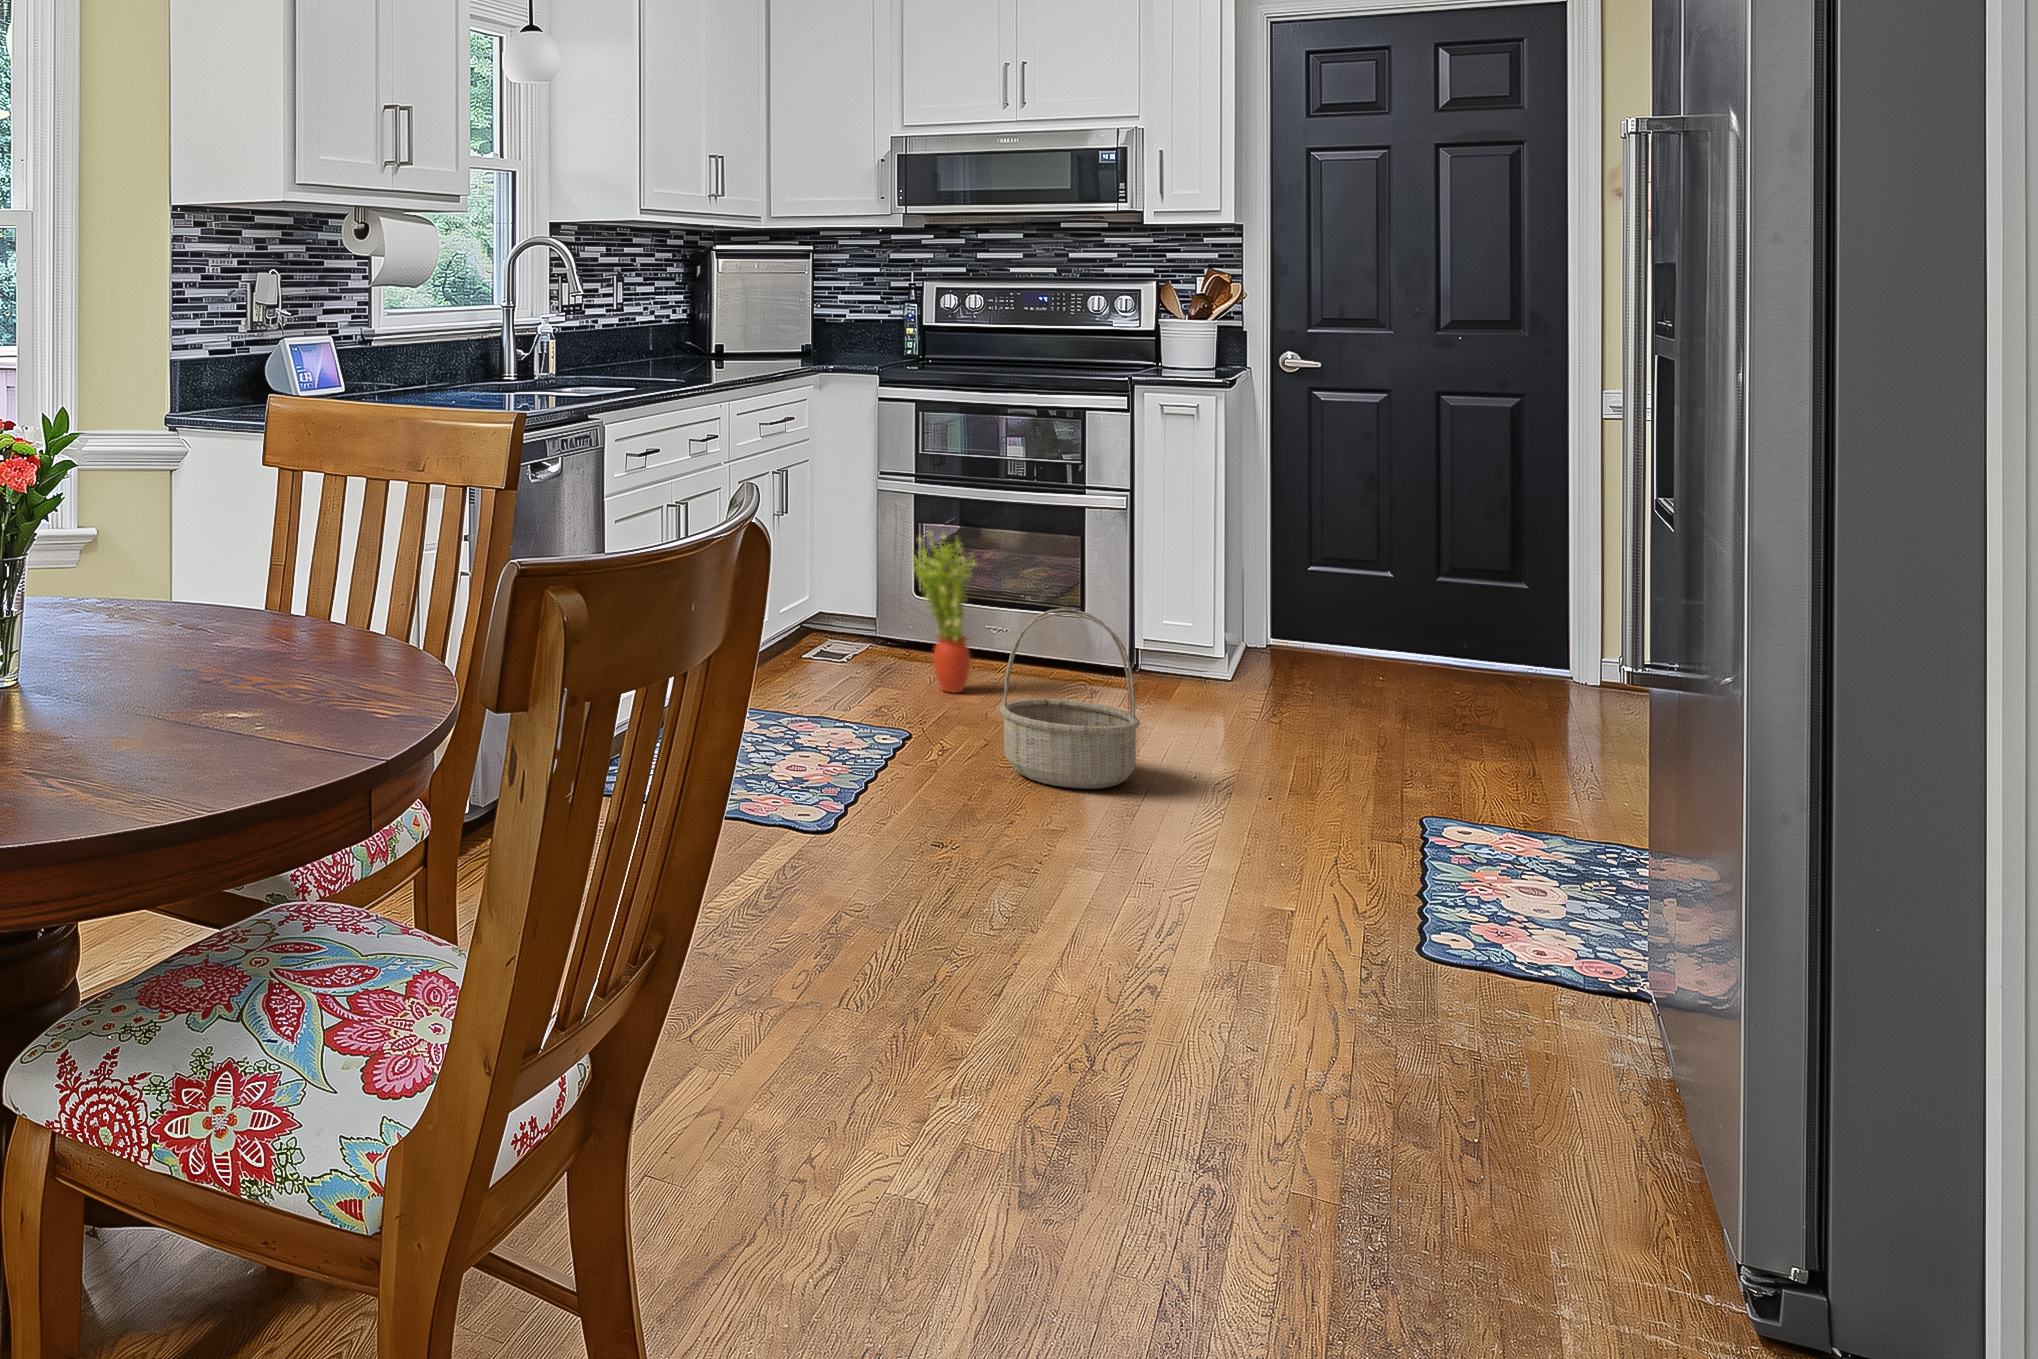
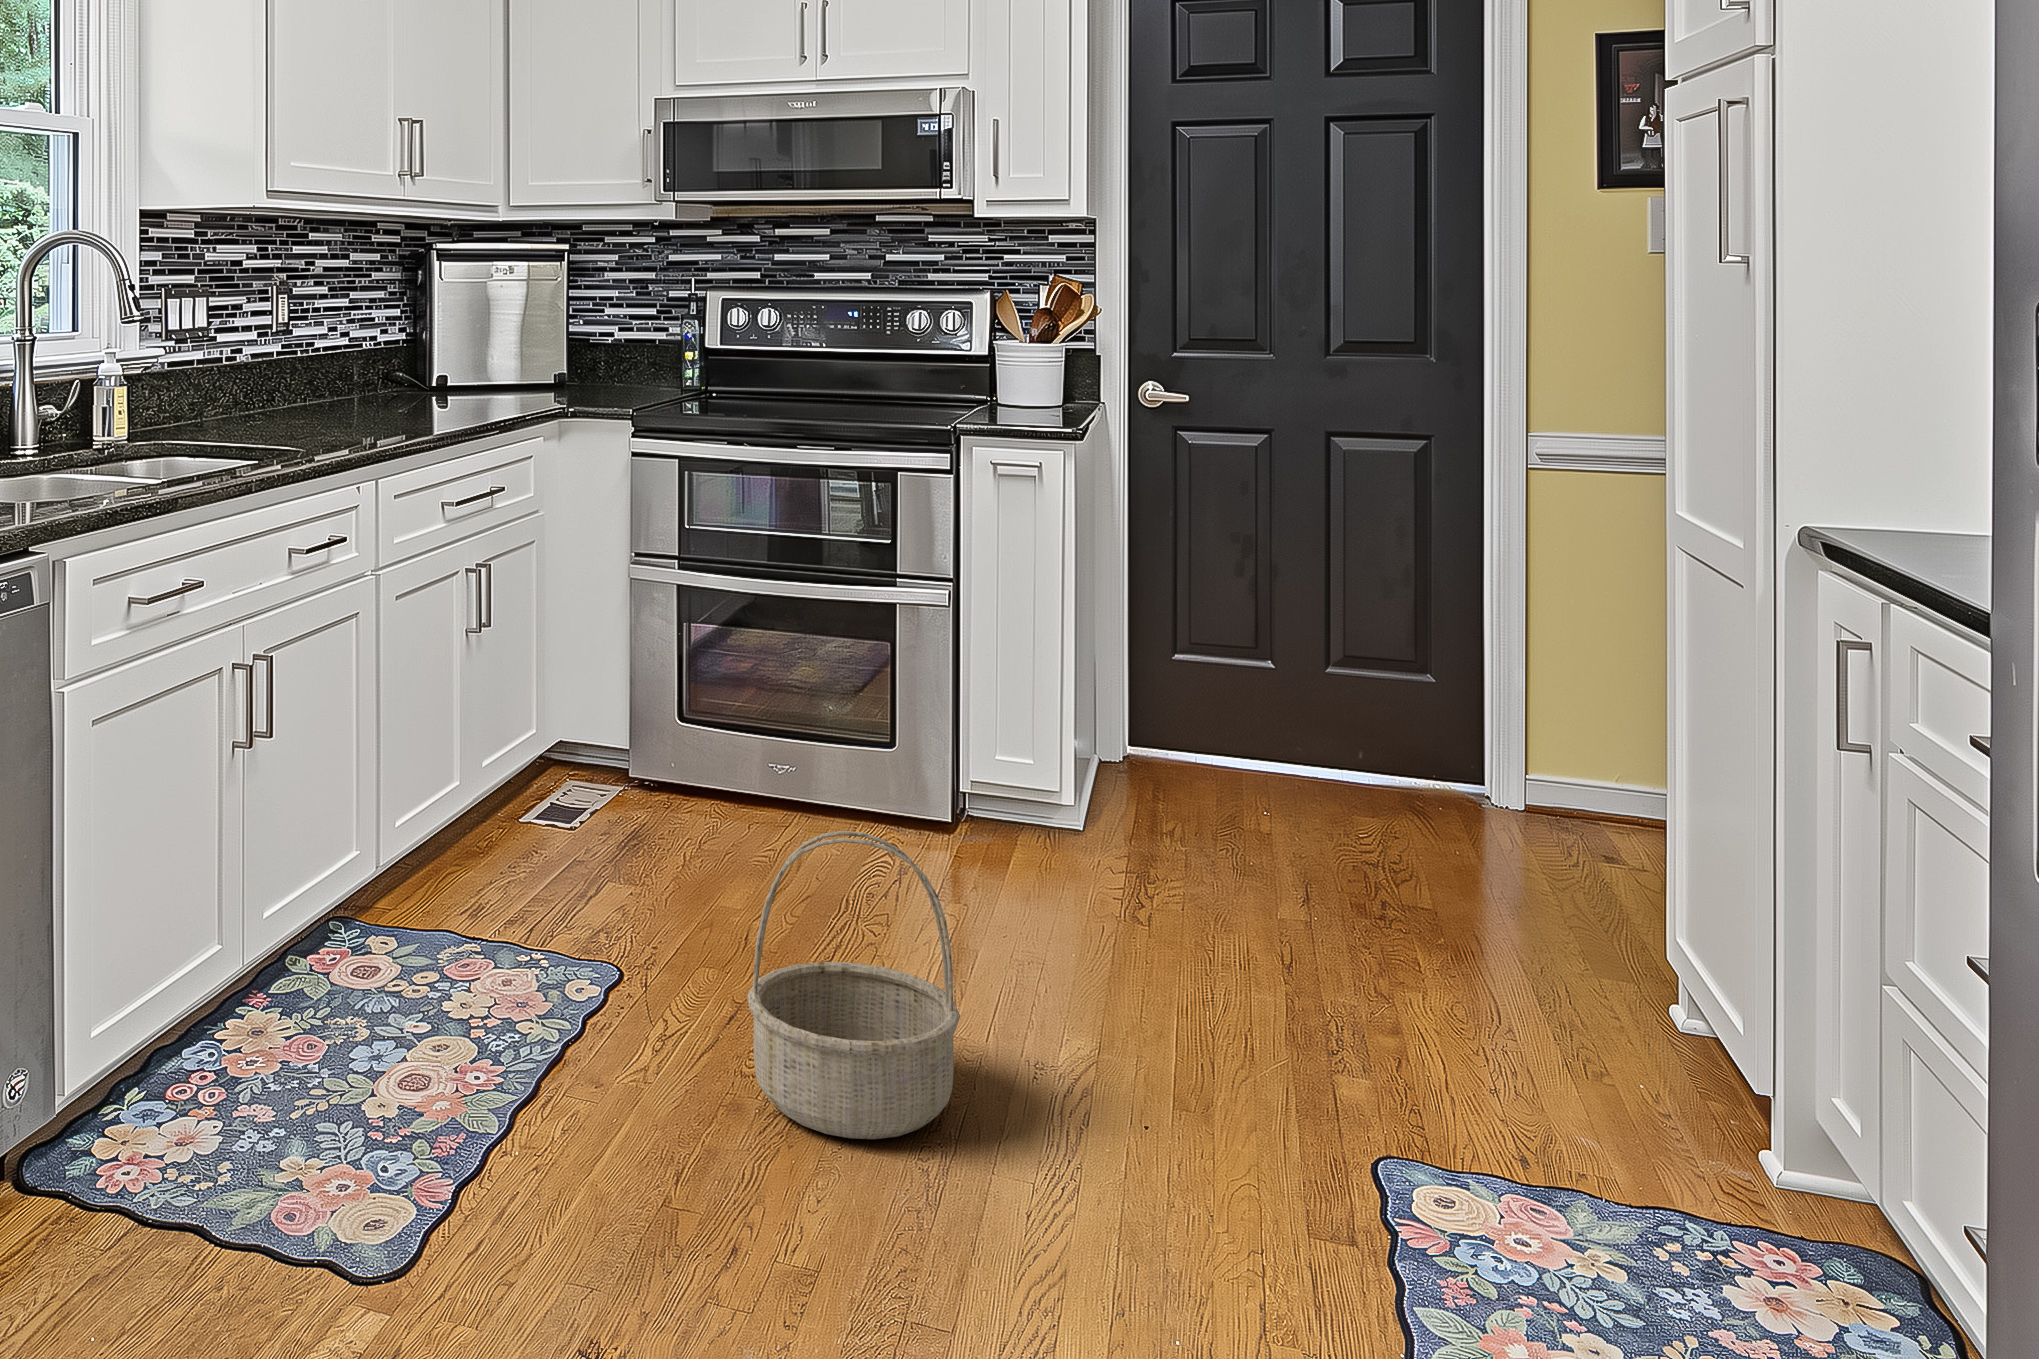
potted plant: present [910,531,975,693] -> none [650,652,745,892]

